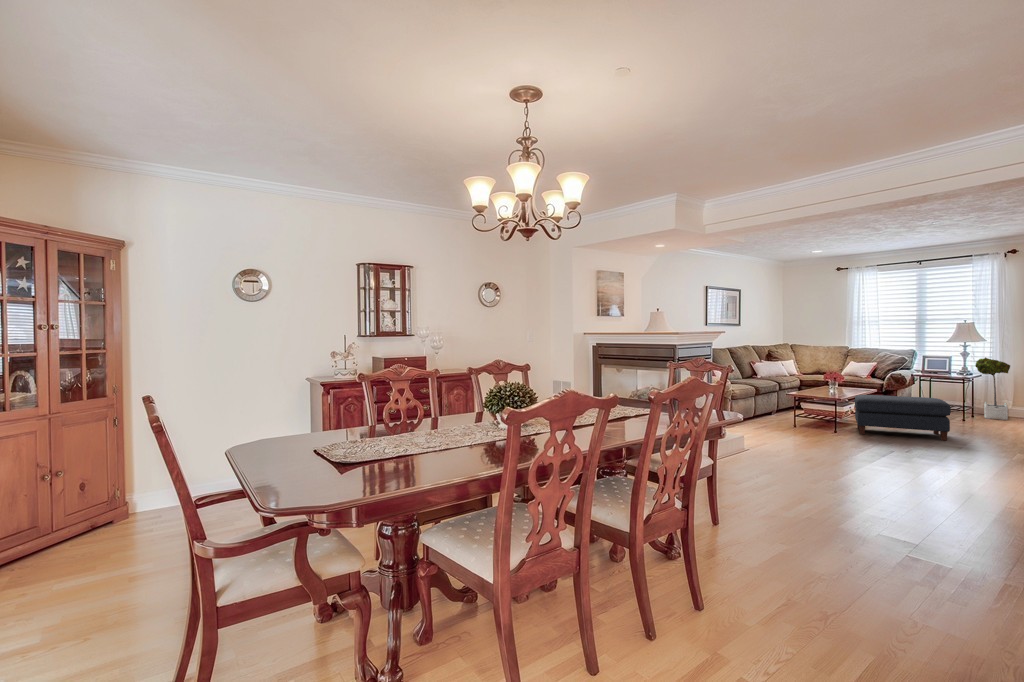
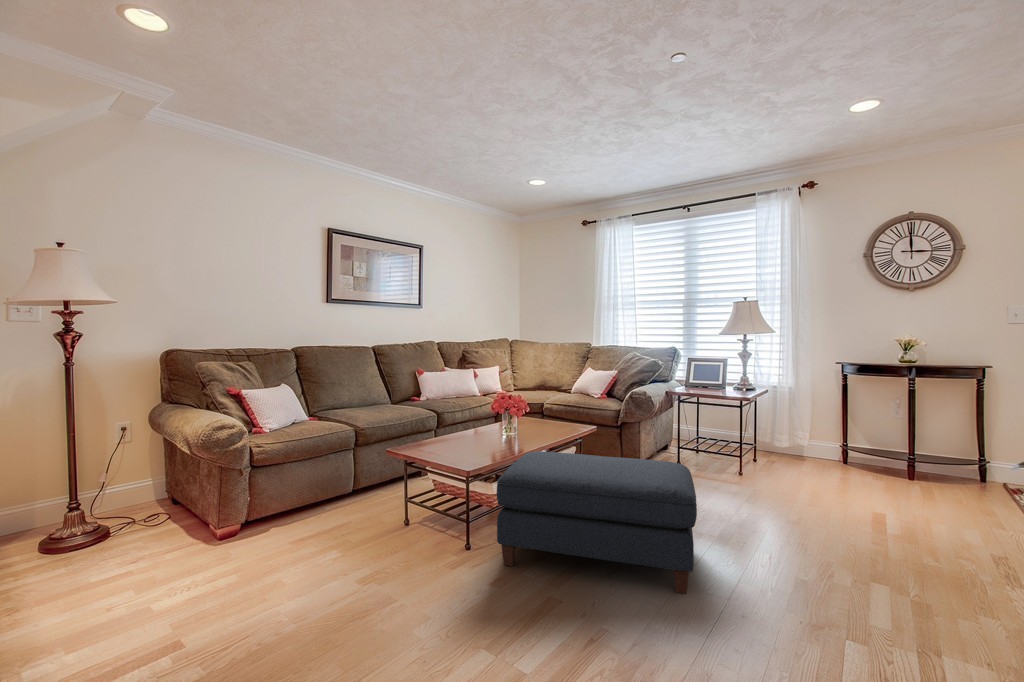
potted tree: present [975,357,1010,420] -> none [760,361,811,469]

